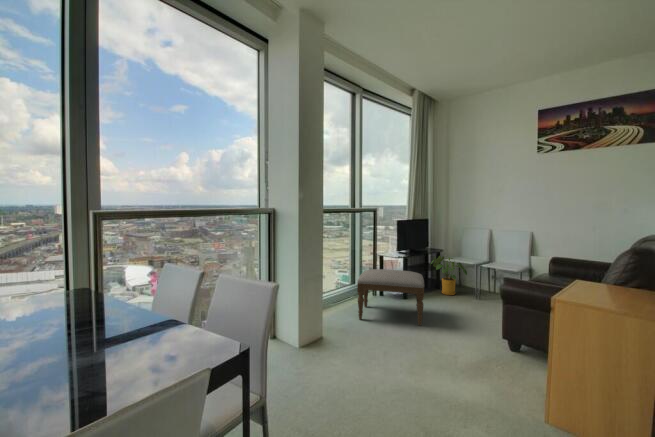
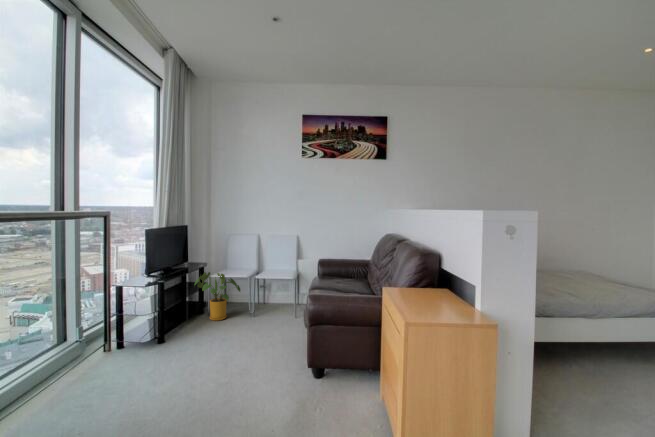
ottoman: present [357,269,424,325] -> none [75,304,203,414]

